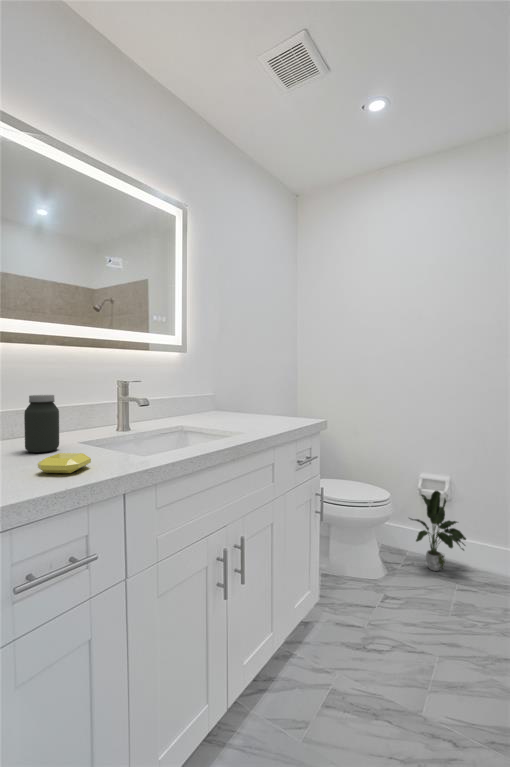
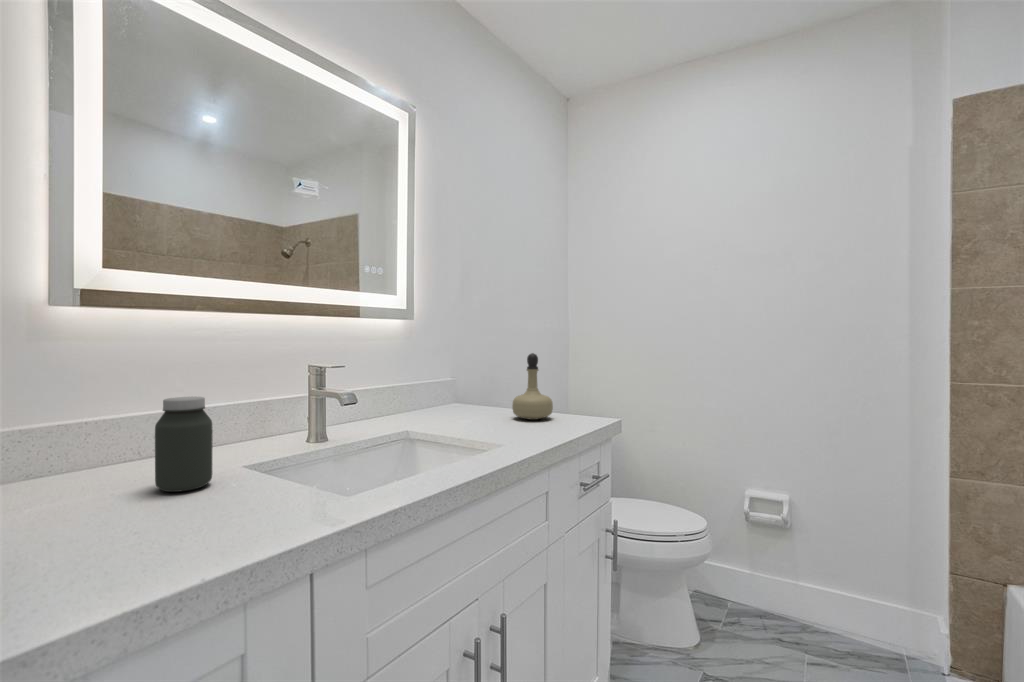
perfume bottle: none [253,375,280,419] -> present [512,353,553,420]
soap bar: present [38,453,91,473] -> none [166,503,258,542]
potted plant: present [410,491,466,571] -> none [733,516,818,633]

